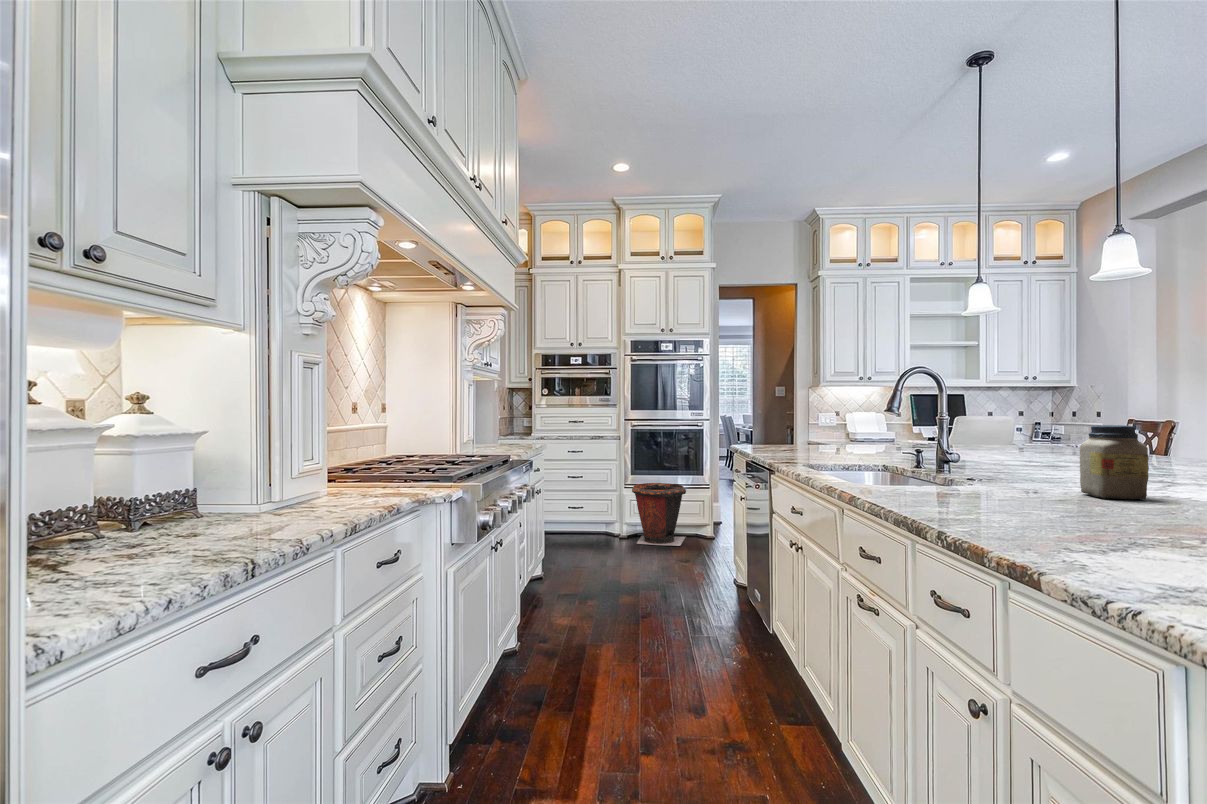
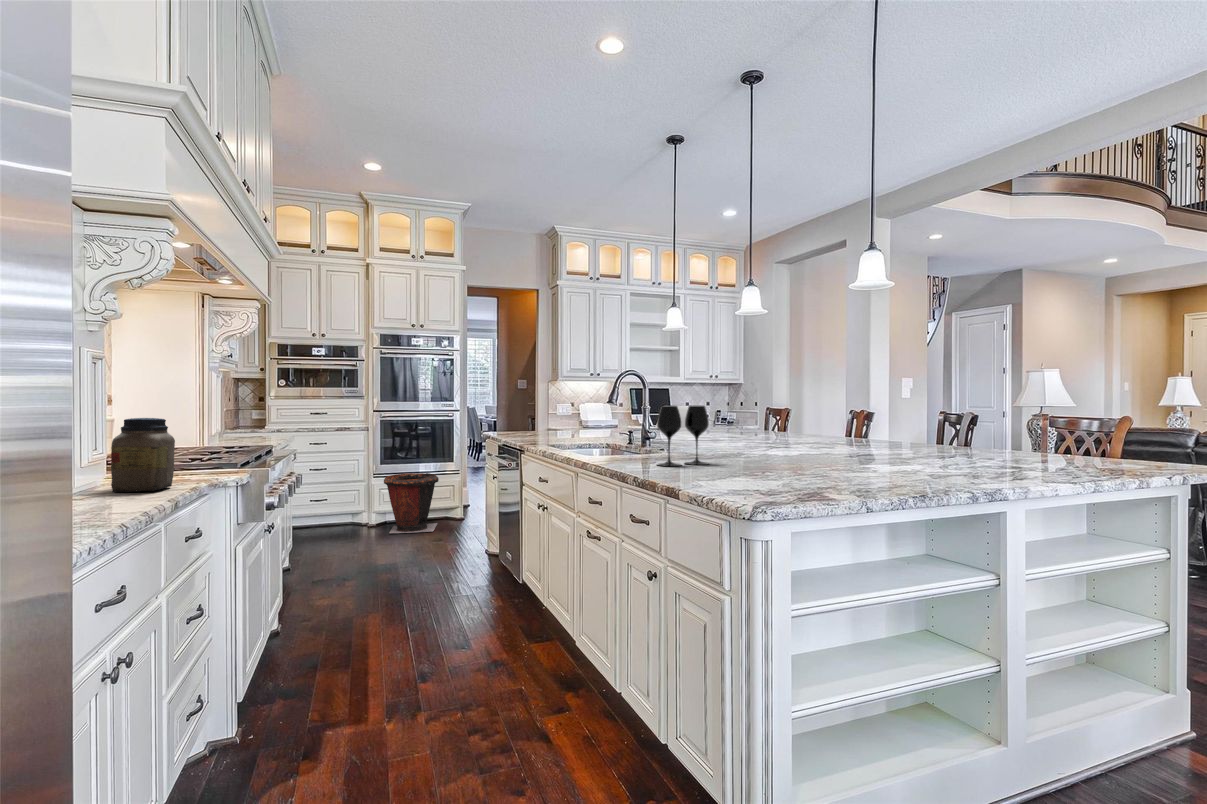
wine glass: none [973,418,1071,512] -> present [657,405,709,466]
jar: present [1080,425,1149,499] -> present [111,418,175,492]

